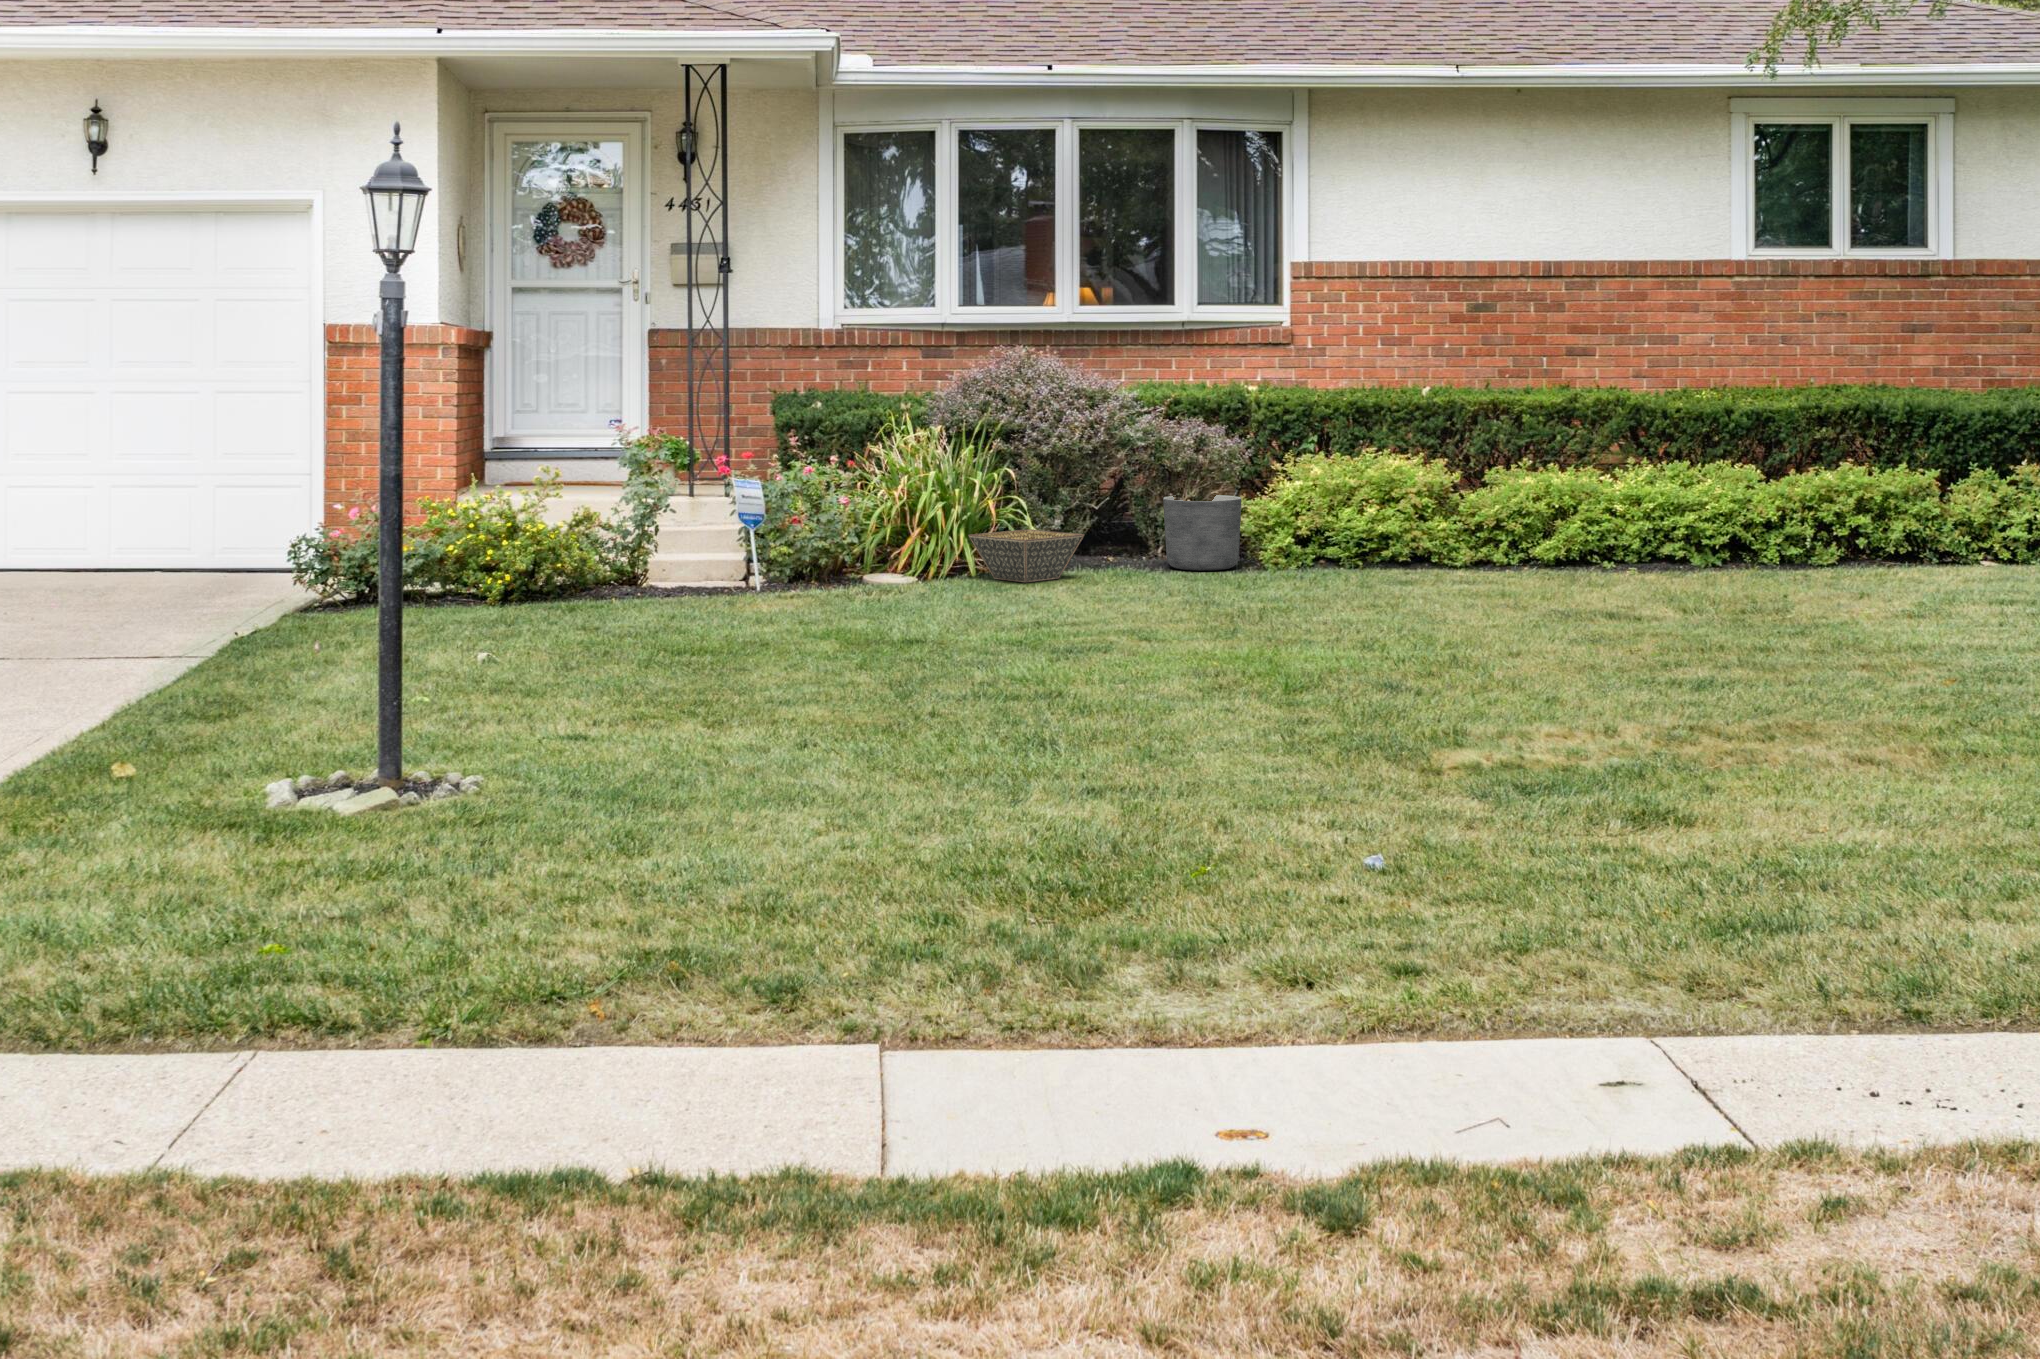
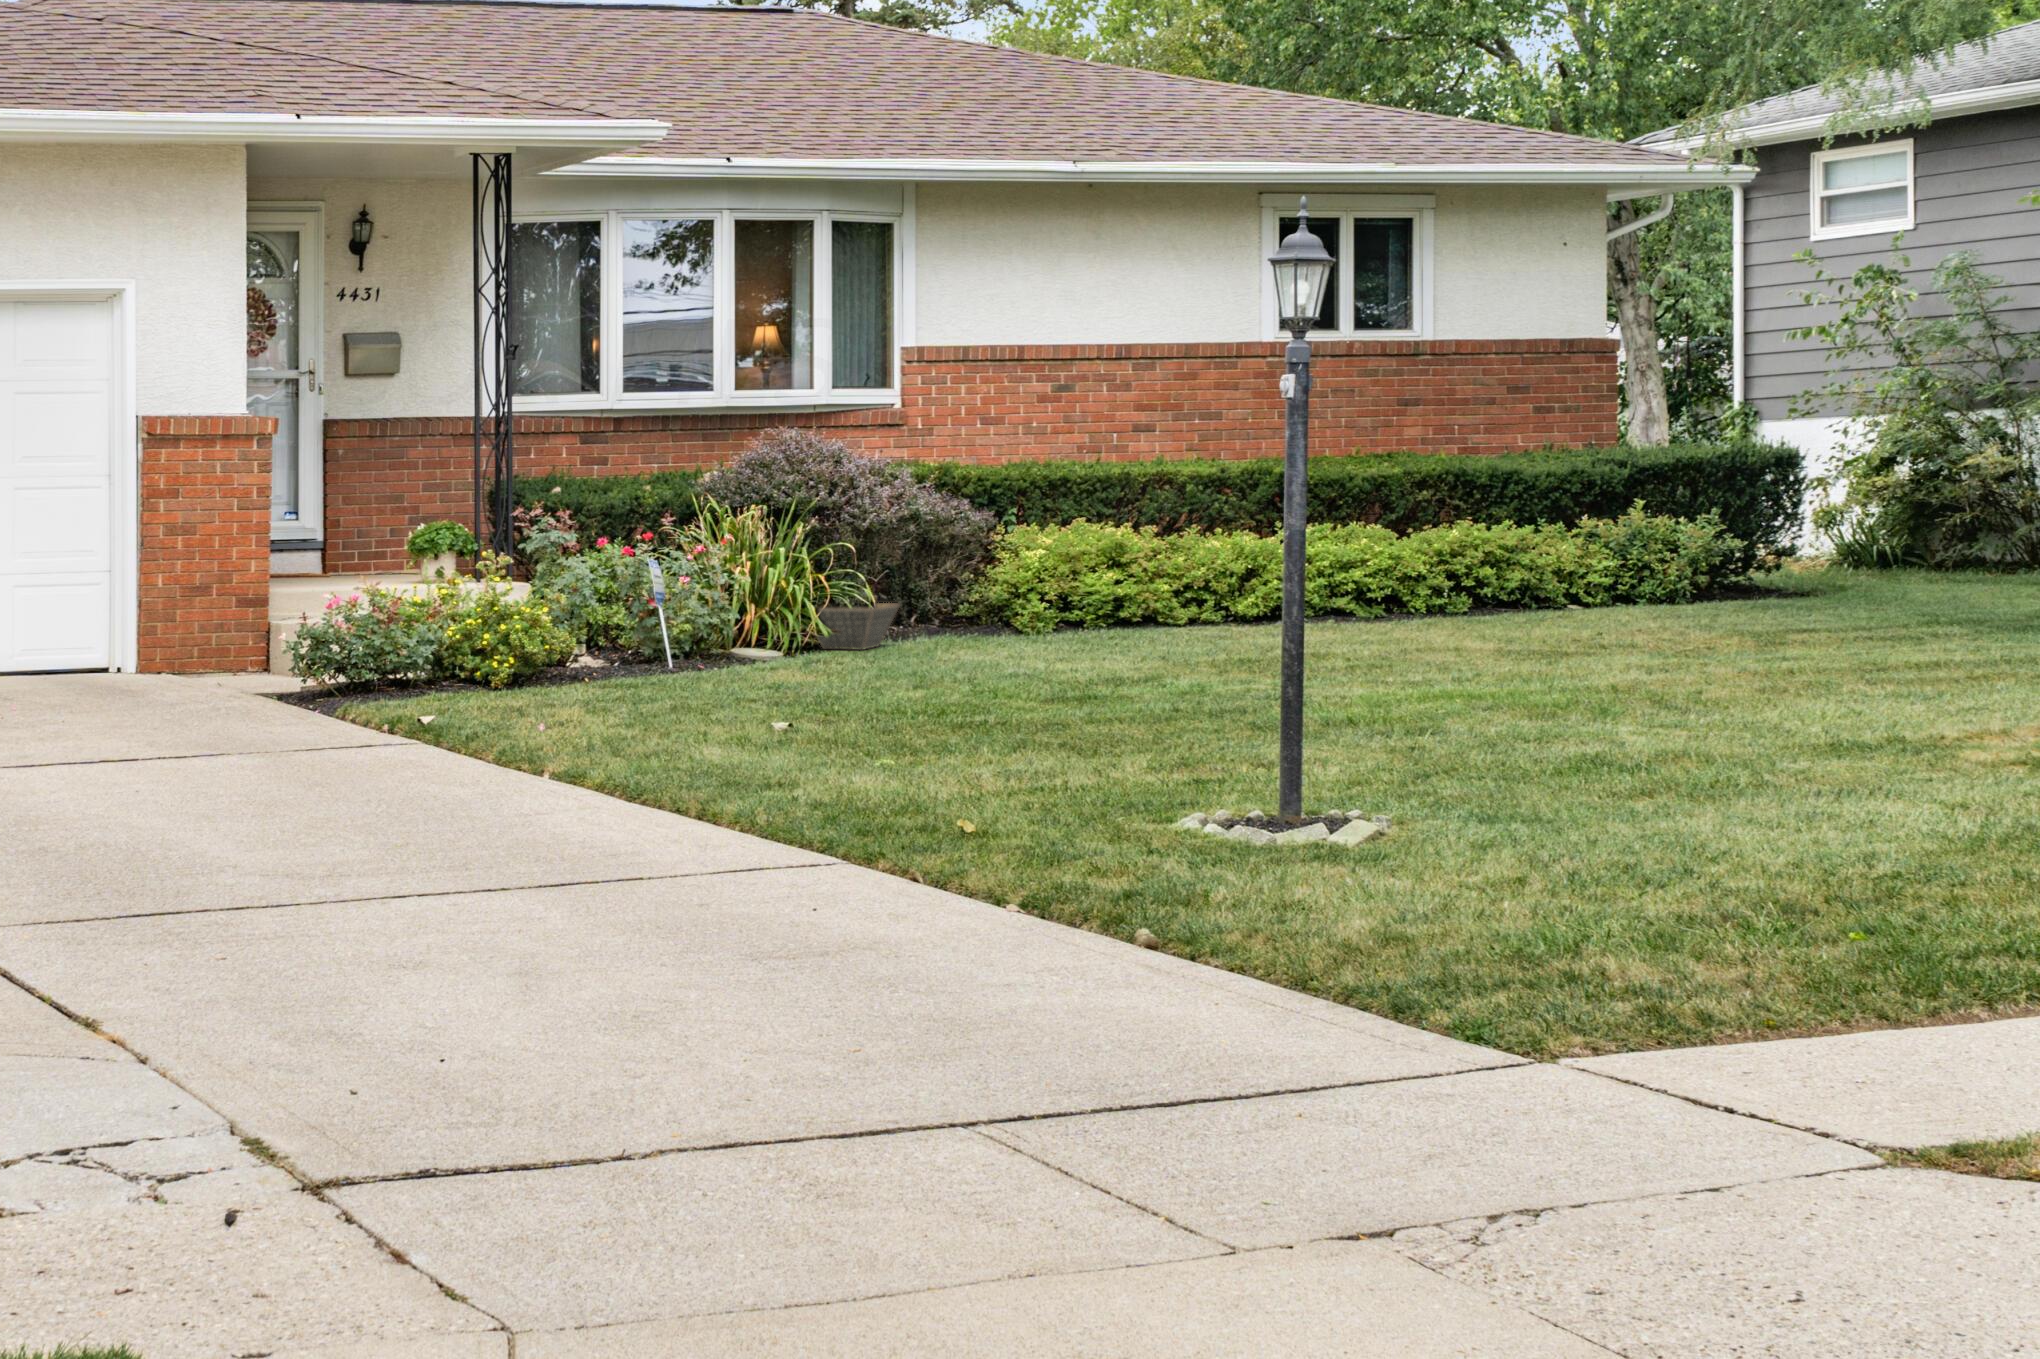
planter: present [1163,495,1241,571] -> none [930,567,1003,636]

